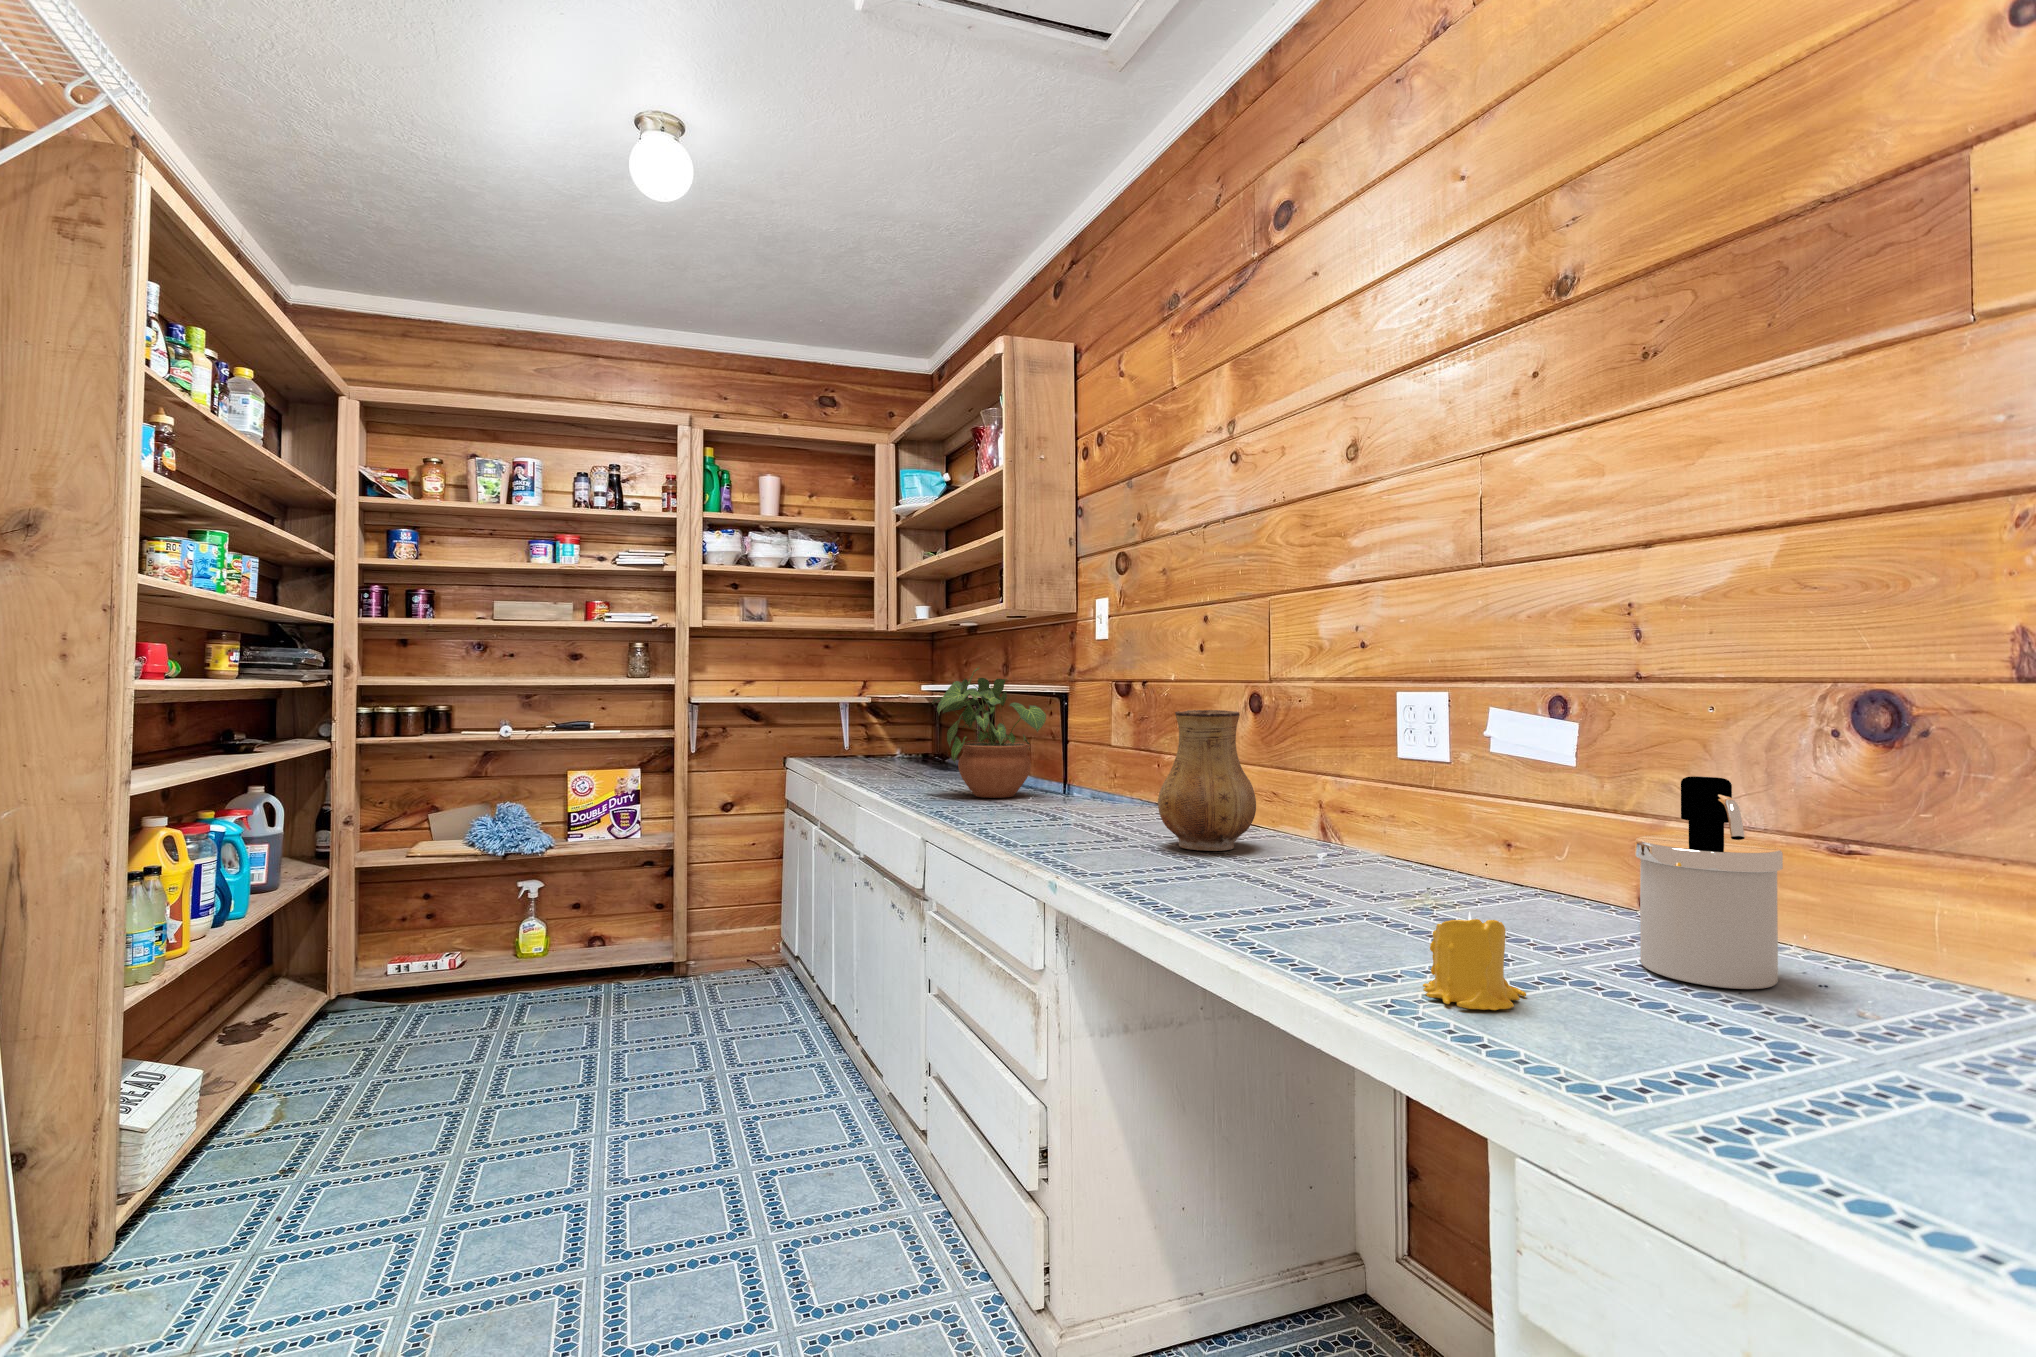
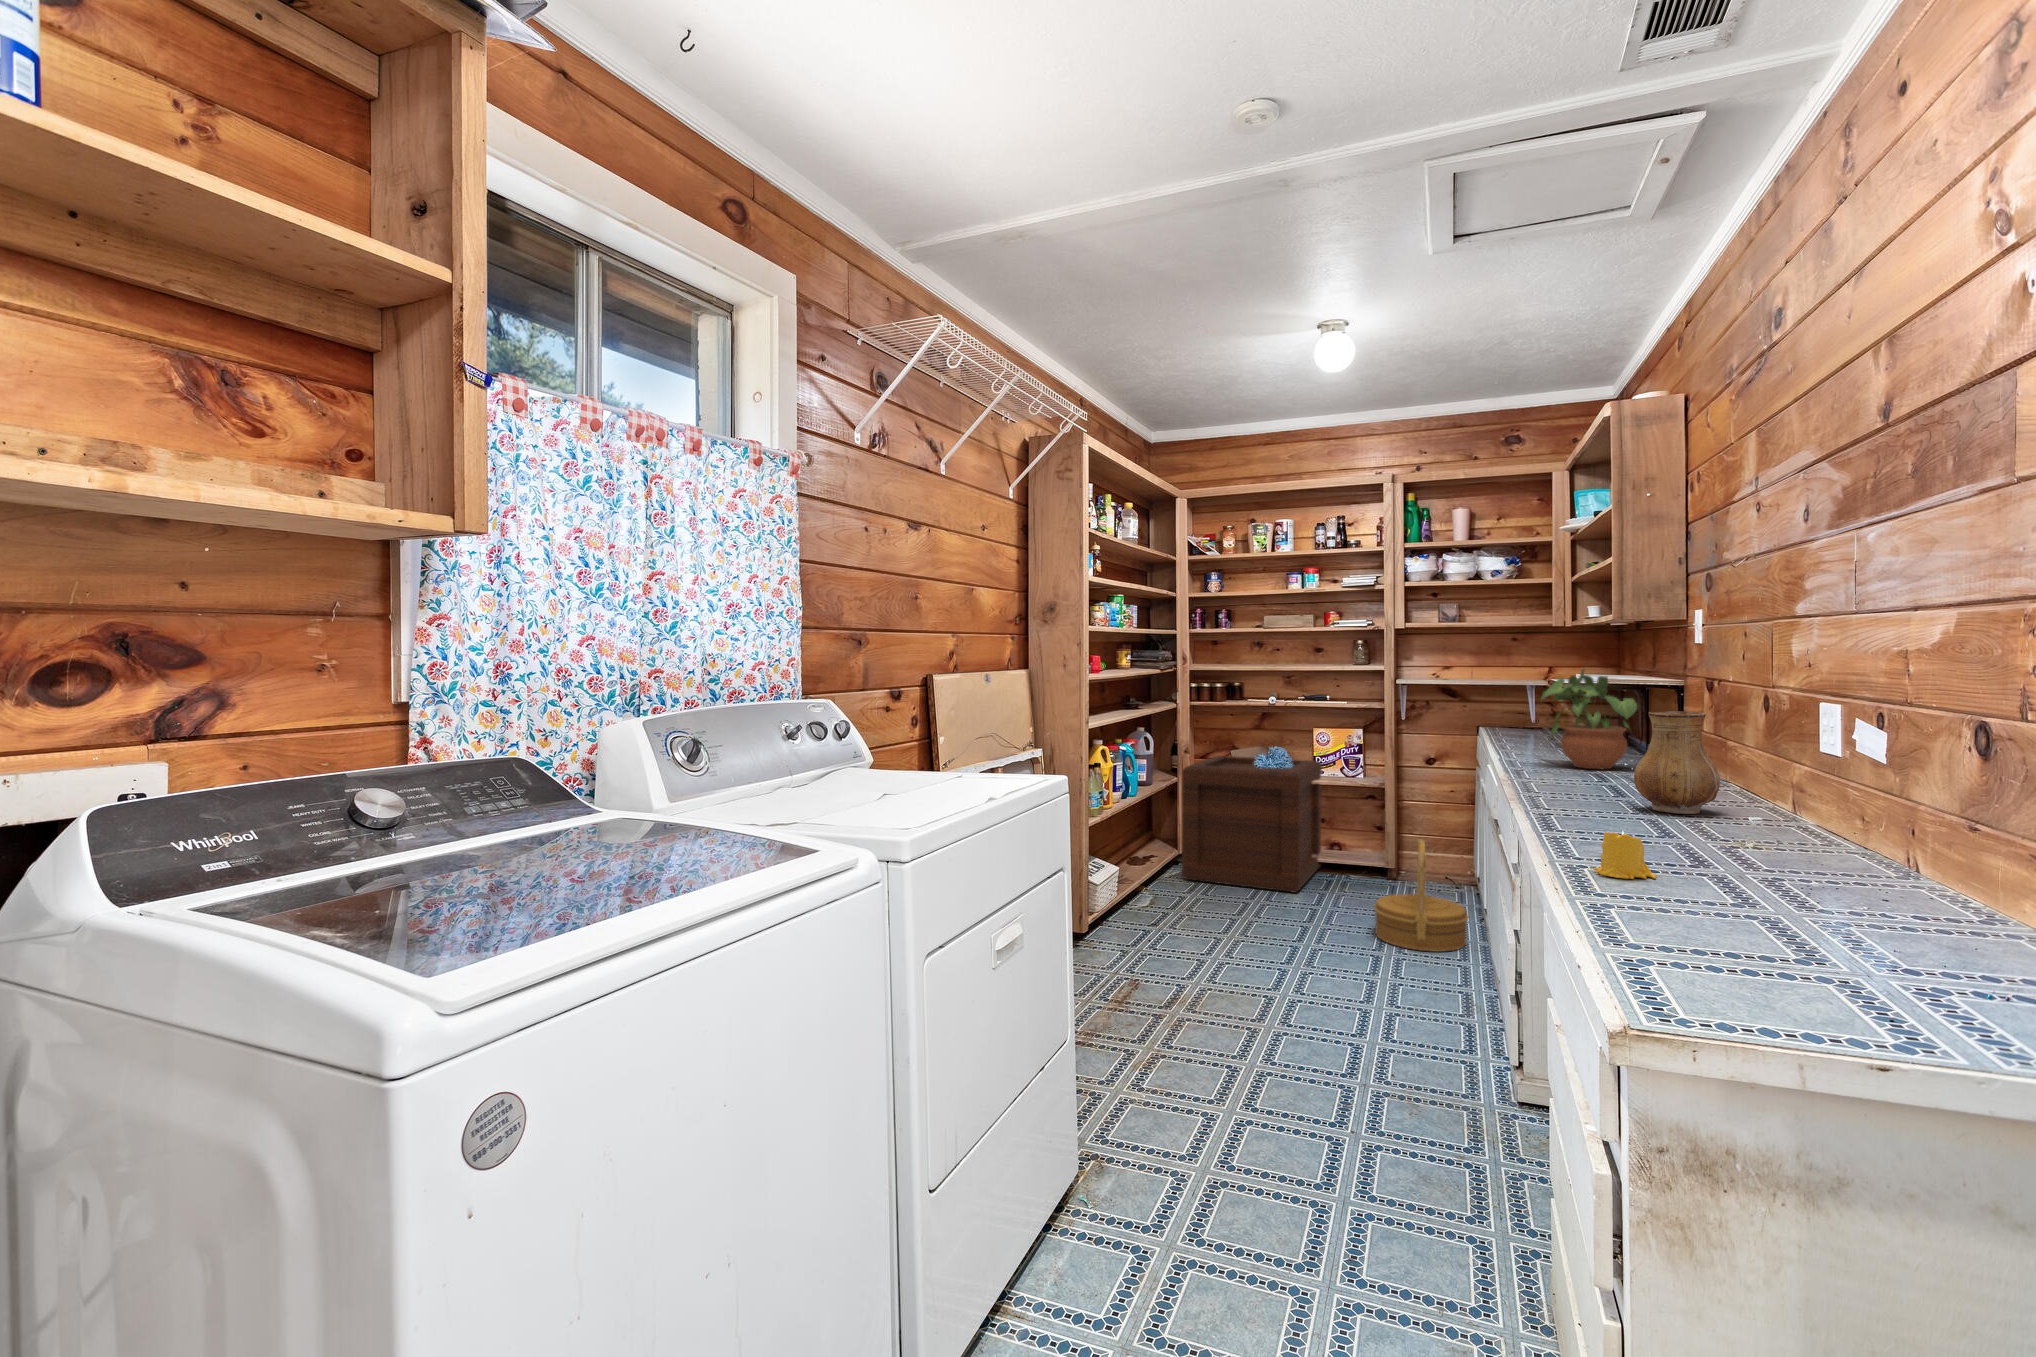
soap dispenser: present [1635,776,1783,989] -> none [1764,773,1871,901]
wooden crate: none [340,816,582,1045] -> present [1182,756,1322,893]
woven basket: none [694,915,823,1085] -> present [1374,839,1469,952]

